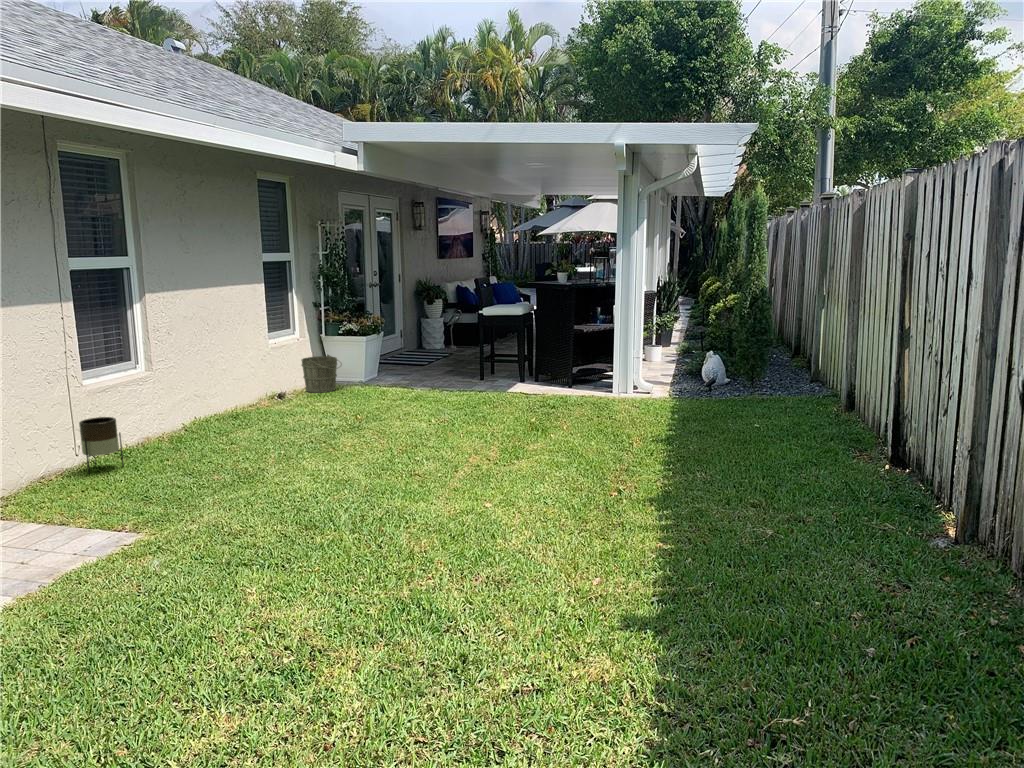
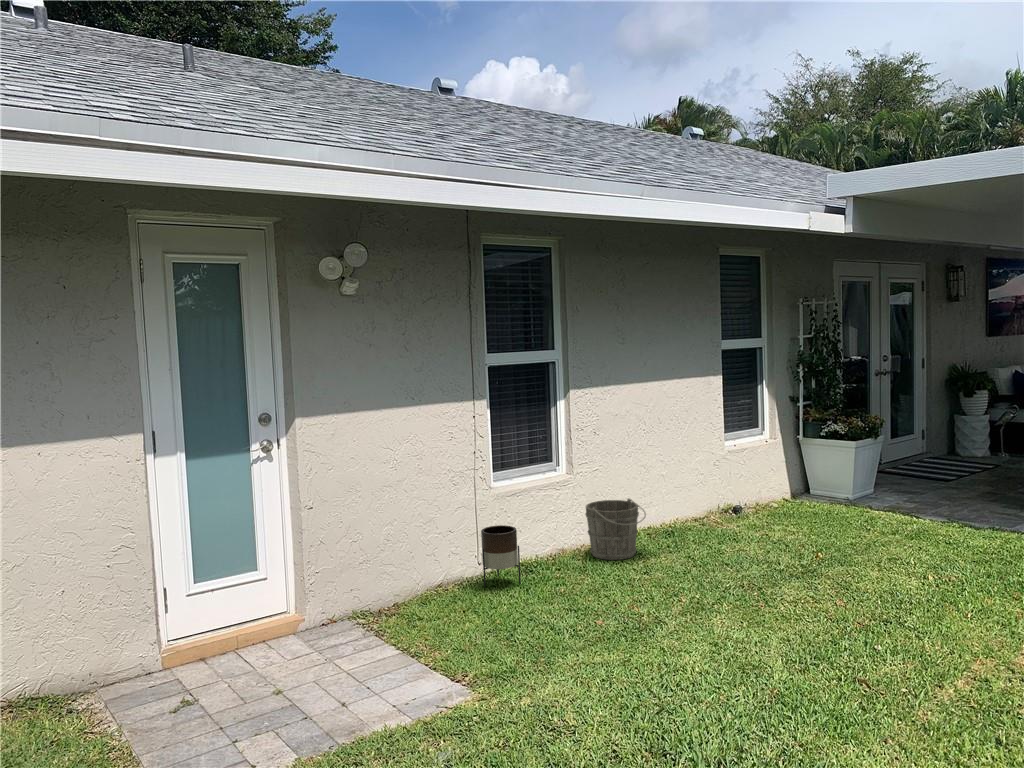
bucket: present [301,355,342,393] -> present [585,499,646,560]

